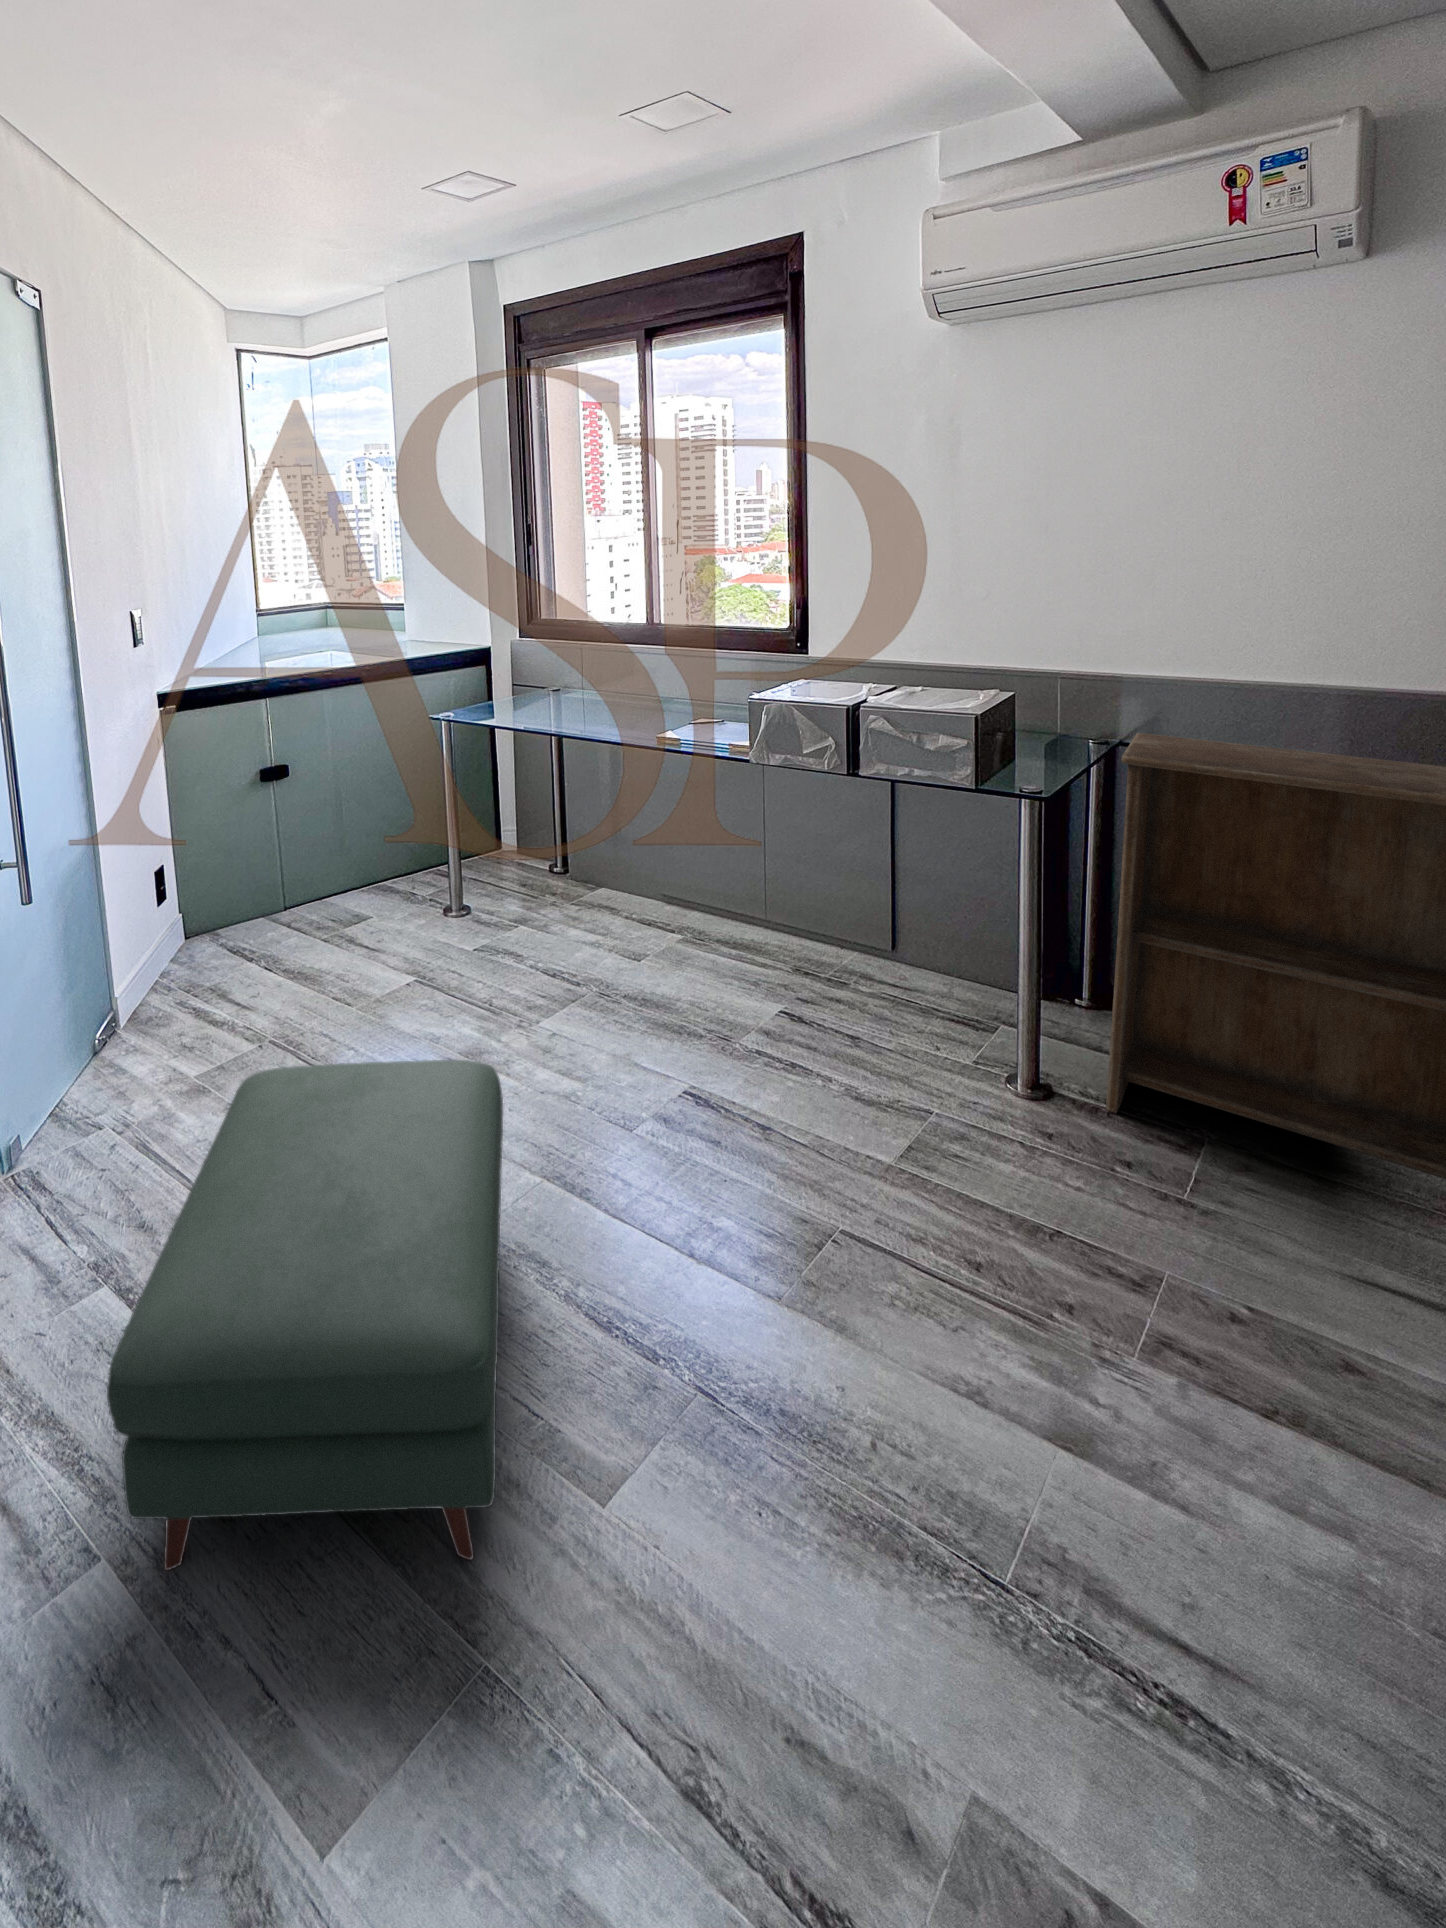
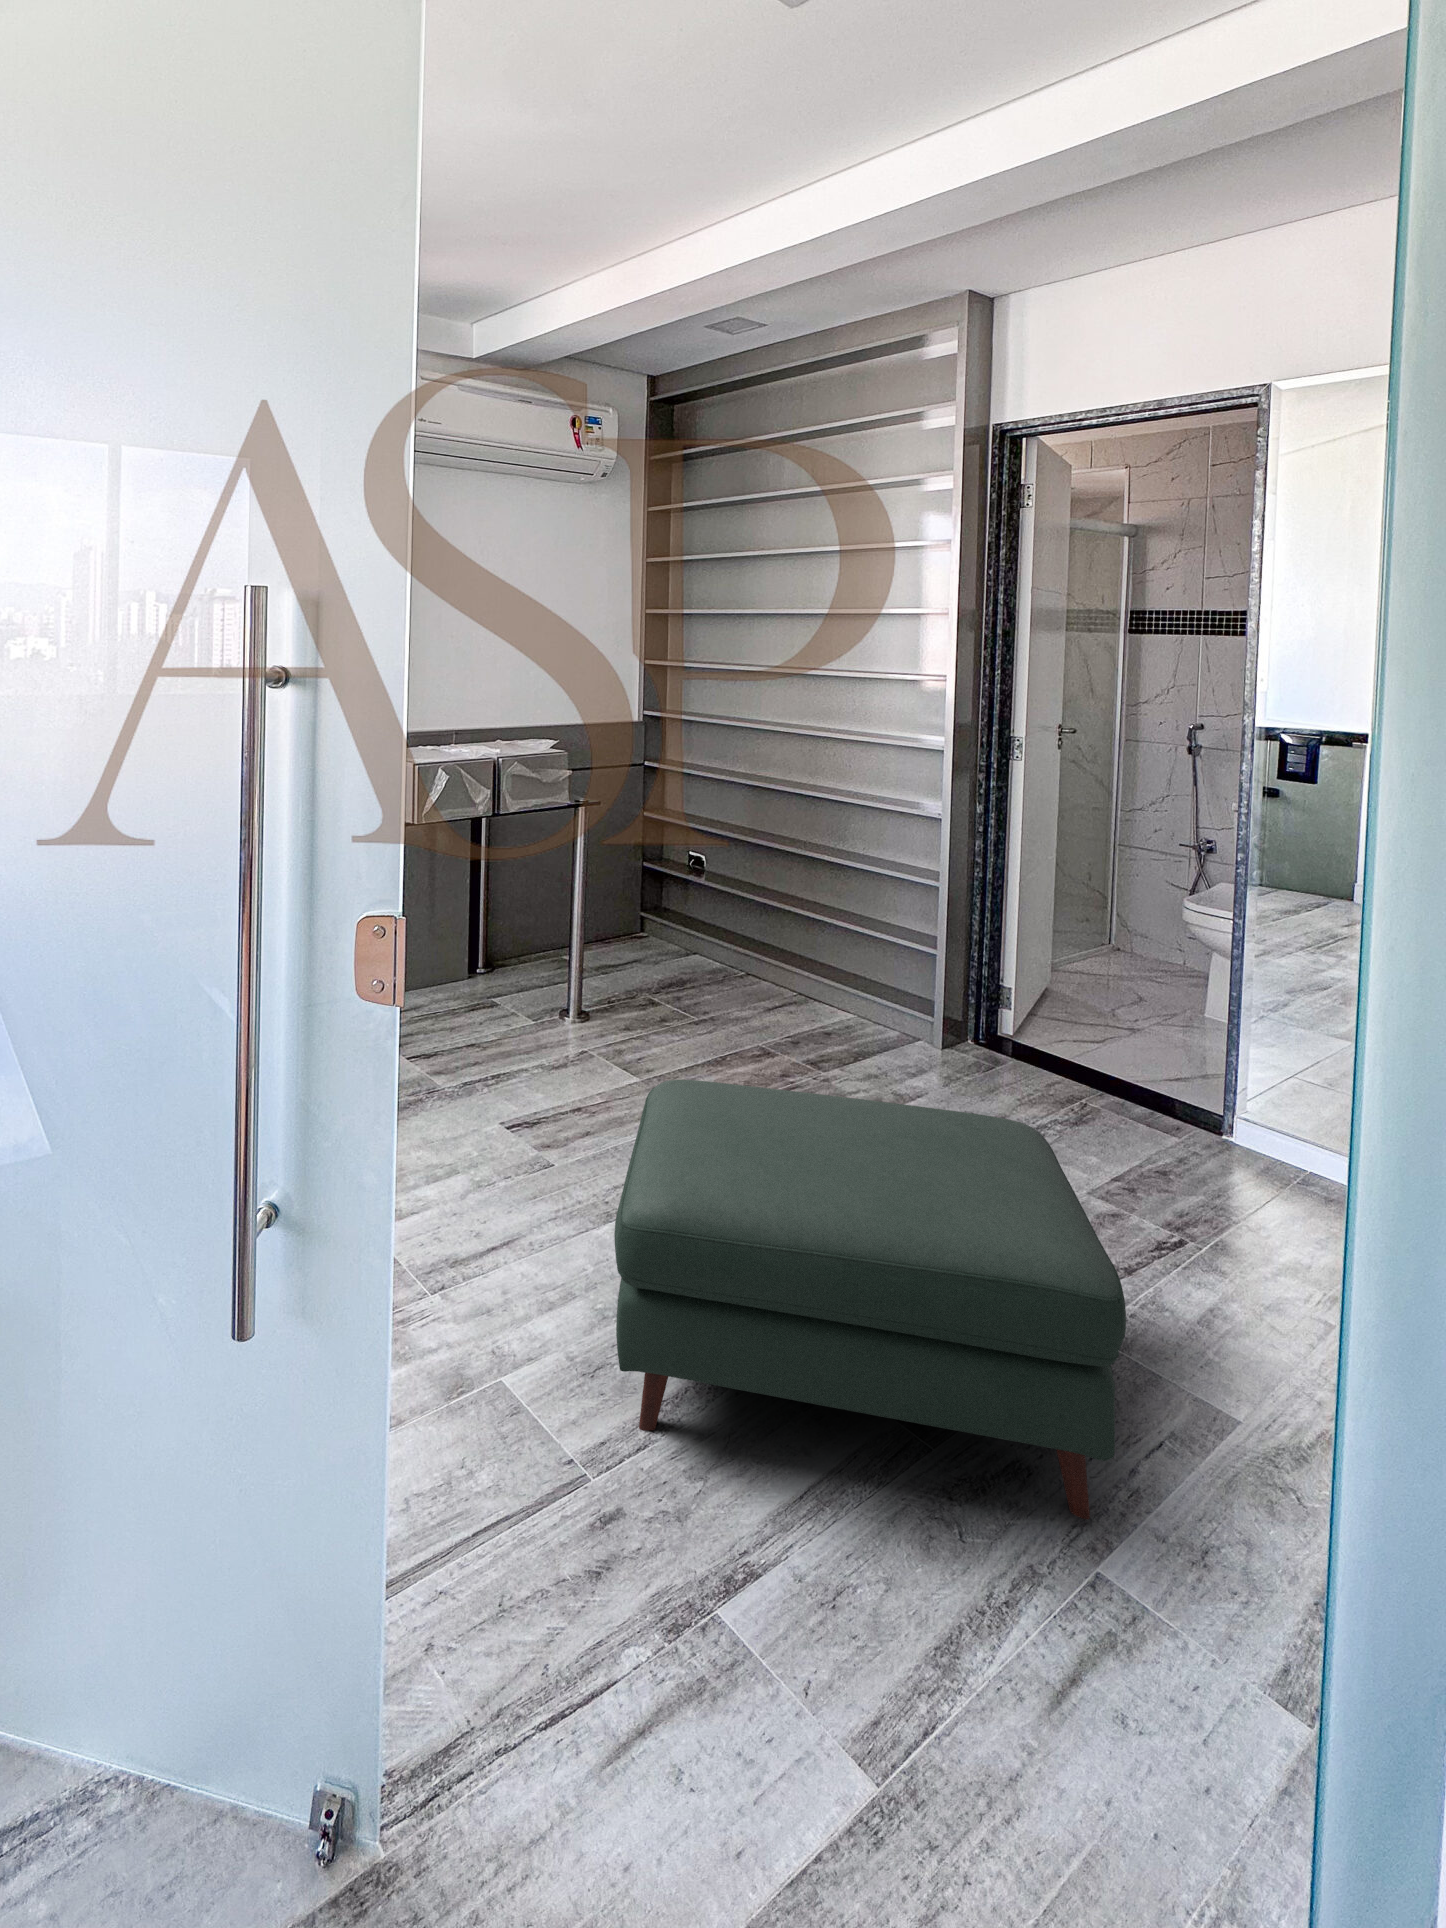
bookshelf: present [1106,733,1446,1179] -> none [567,725,754,1007]

